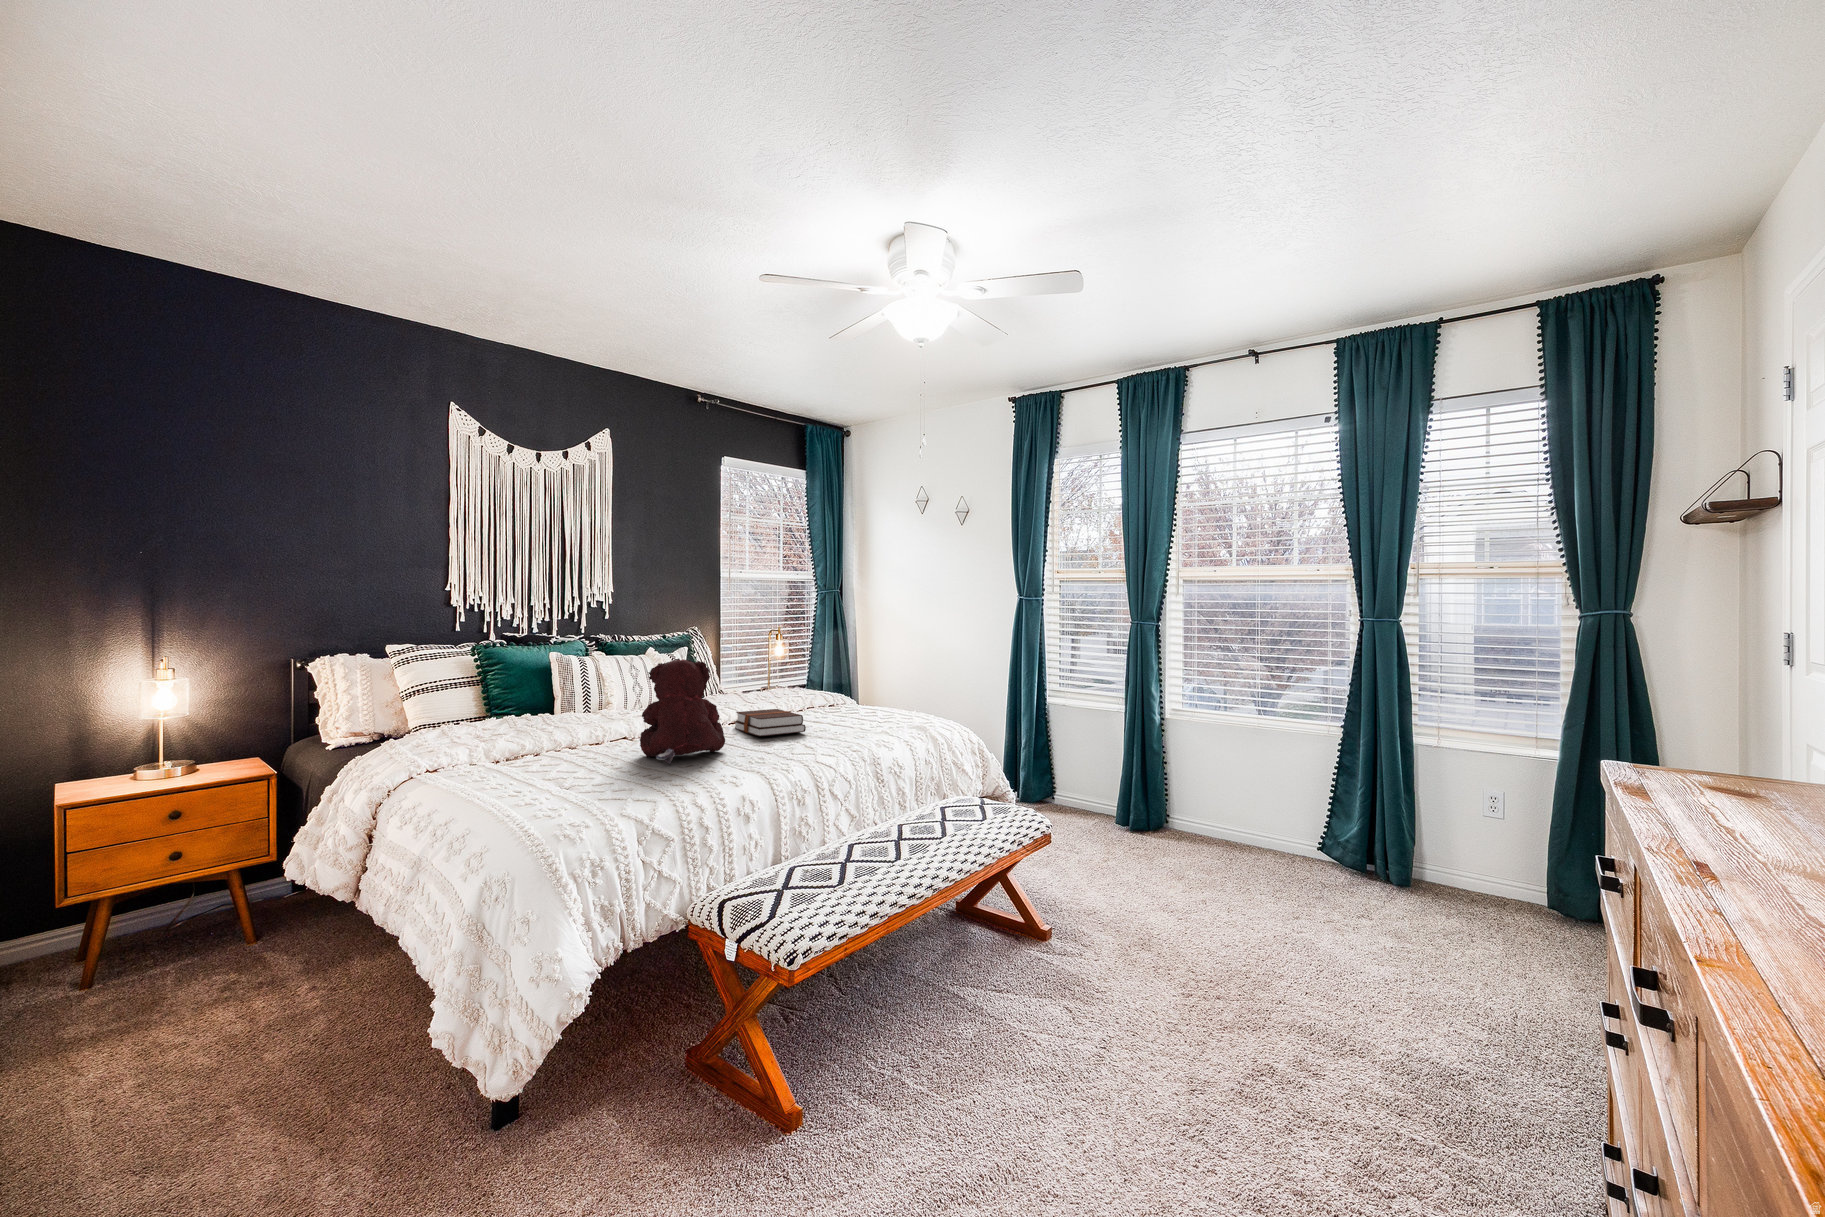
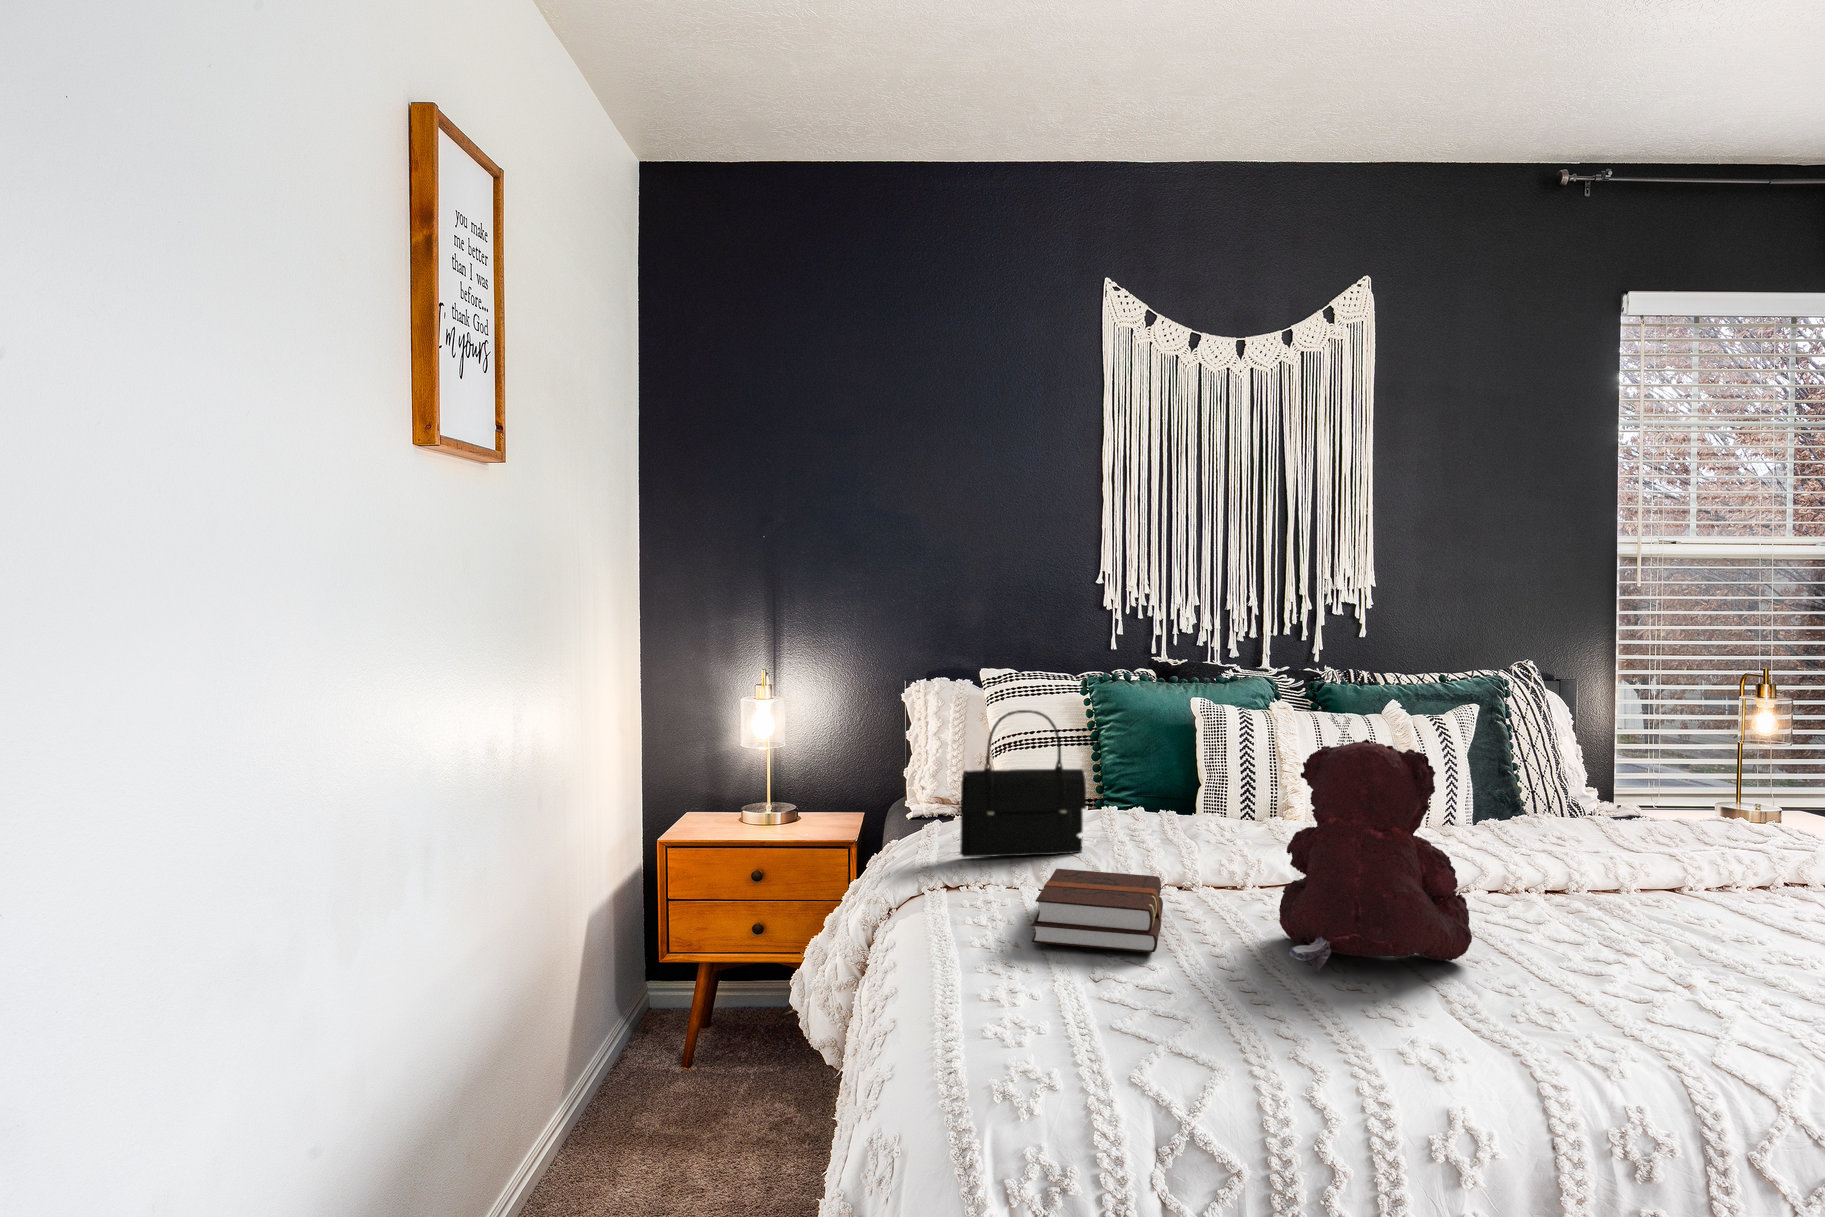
handbag: none [426,663,505,755] -> present [960,710,1086,857]
hardback book: present [734,709,806,736] -> present [1031,869,1163,952]

